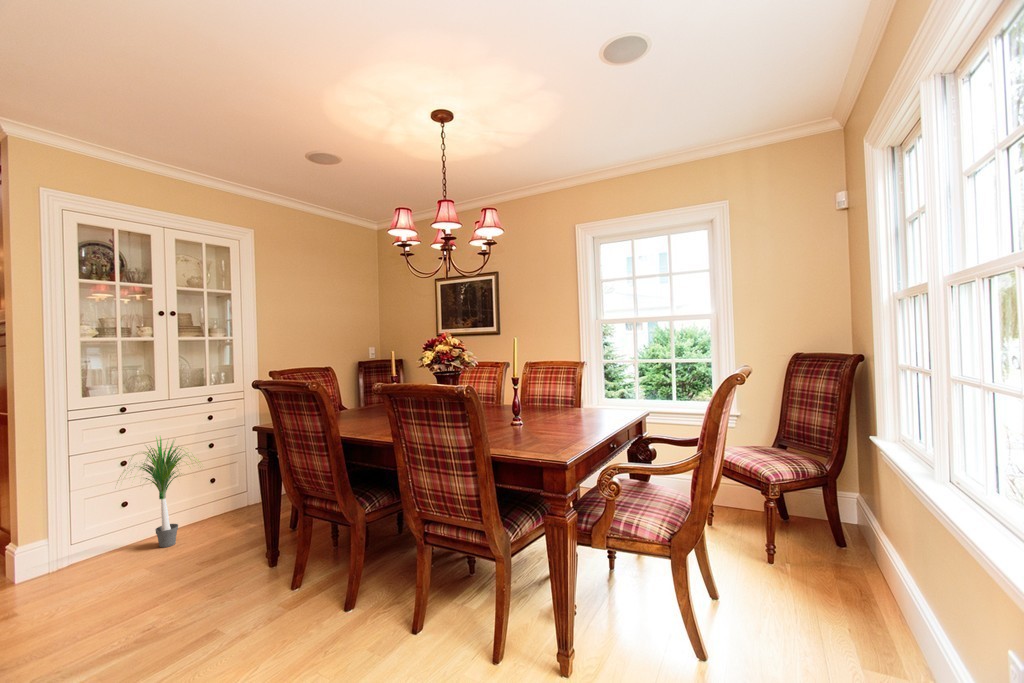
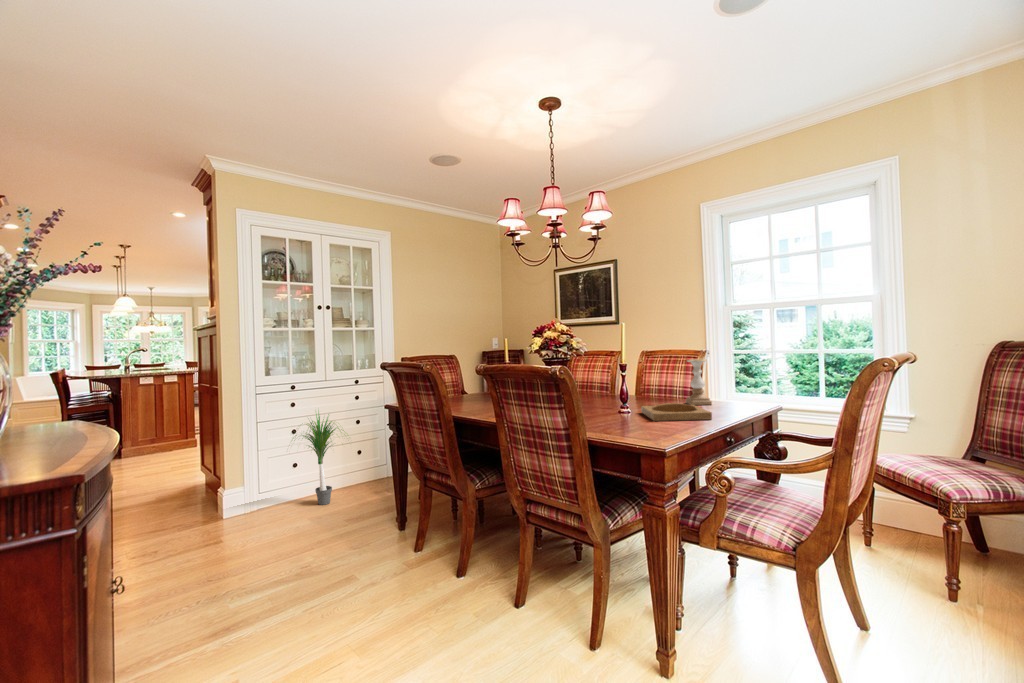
candle holder: none [568,371,591,414] -> present [686,359,712,405]
tray: none [532,414,596,432] -> present [641,403,712,421]

